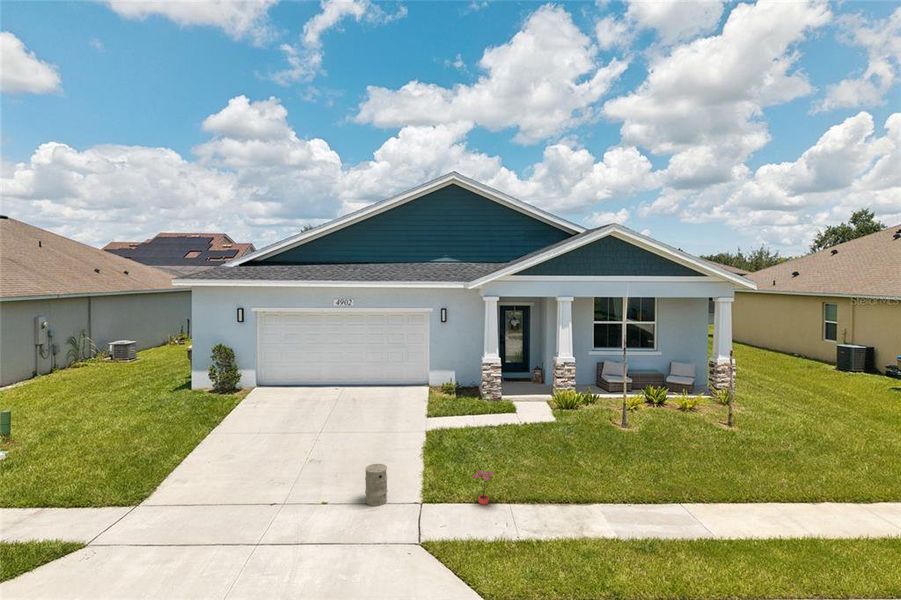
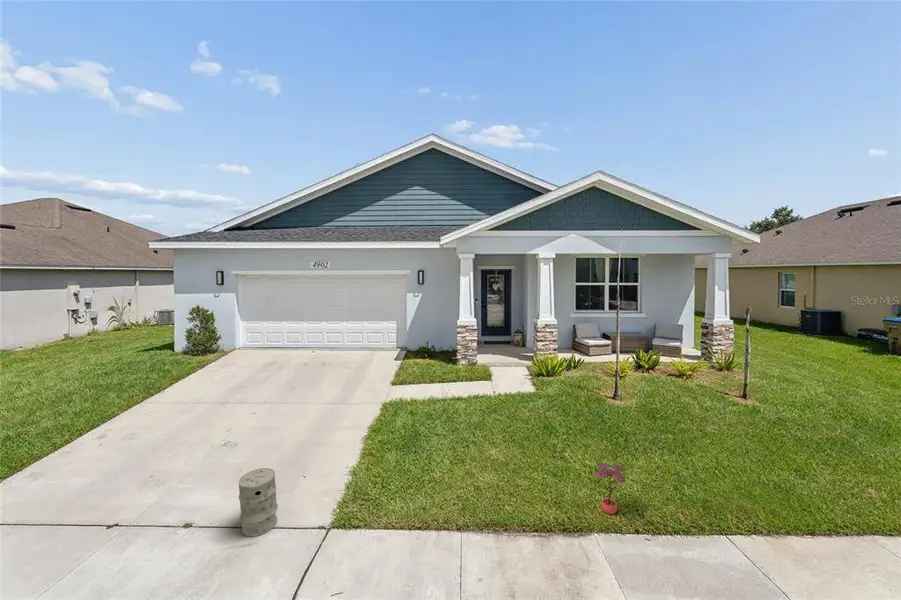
potted plant: present [472,470,494,505] -> present [595,463,626,514]

